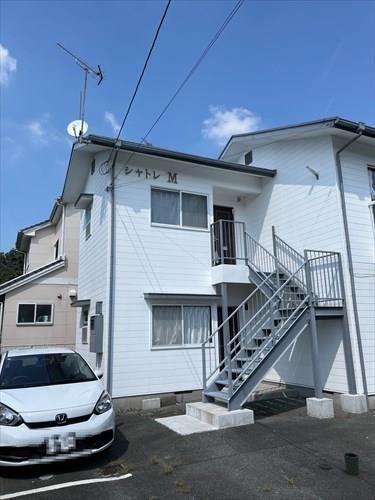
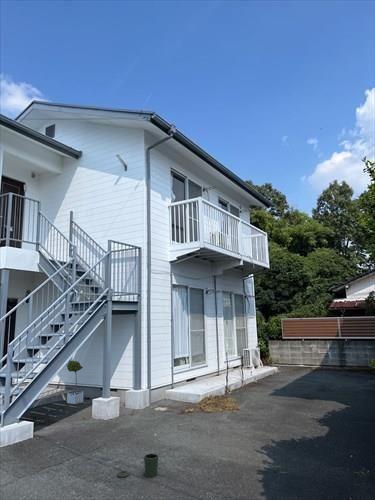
potted tree: none [283,361,302,402] -> present [67,360,83,404]

